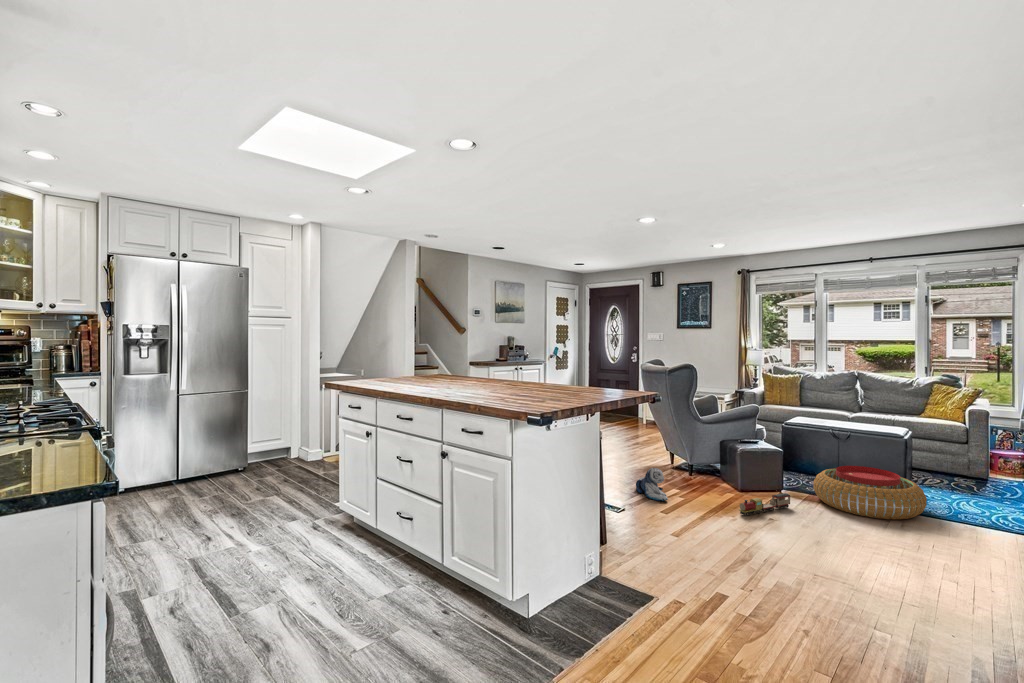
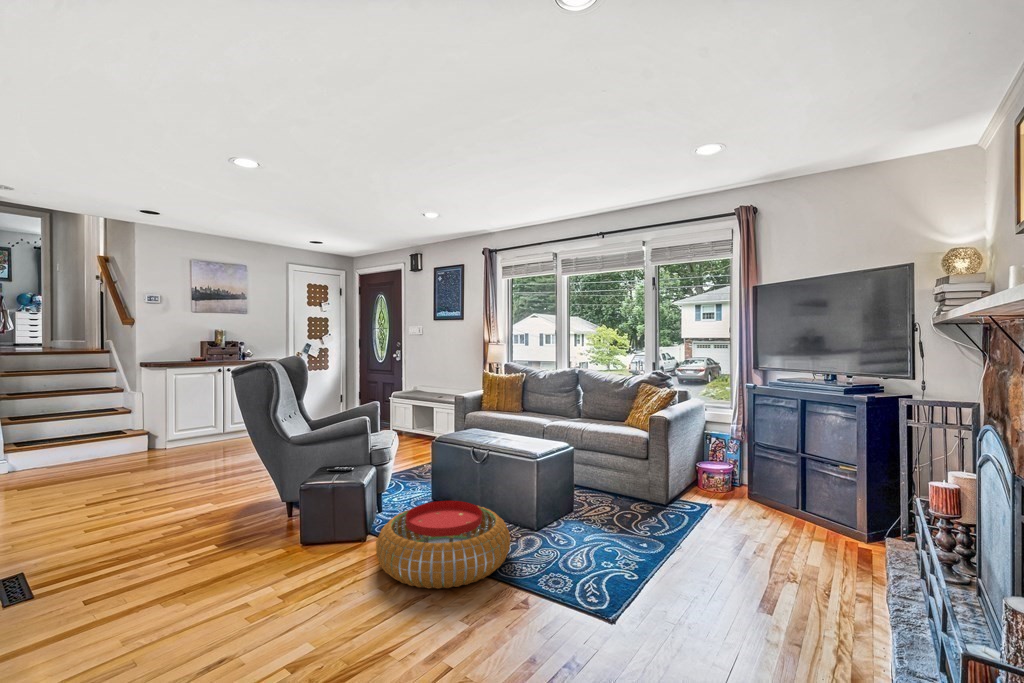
plush toy: present [636,468,668,501] -> none [135,515,189,569]
toy train: present [739,493,790,516] -> none [214,549,322,594]

